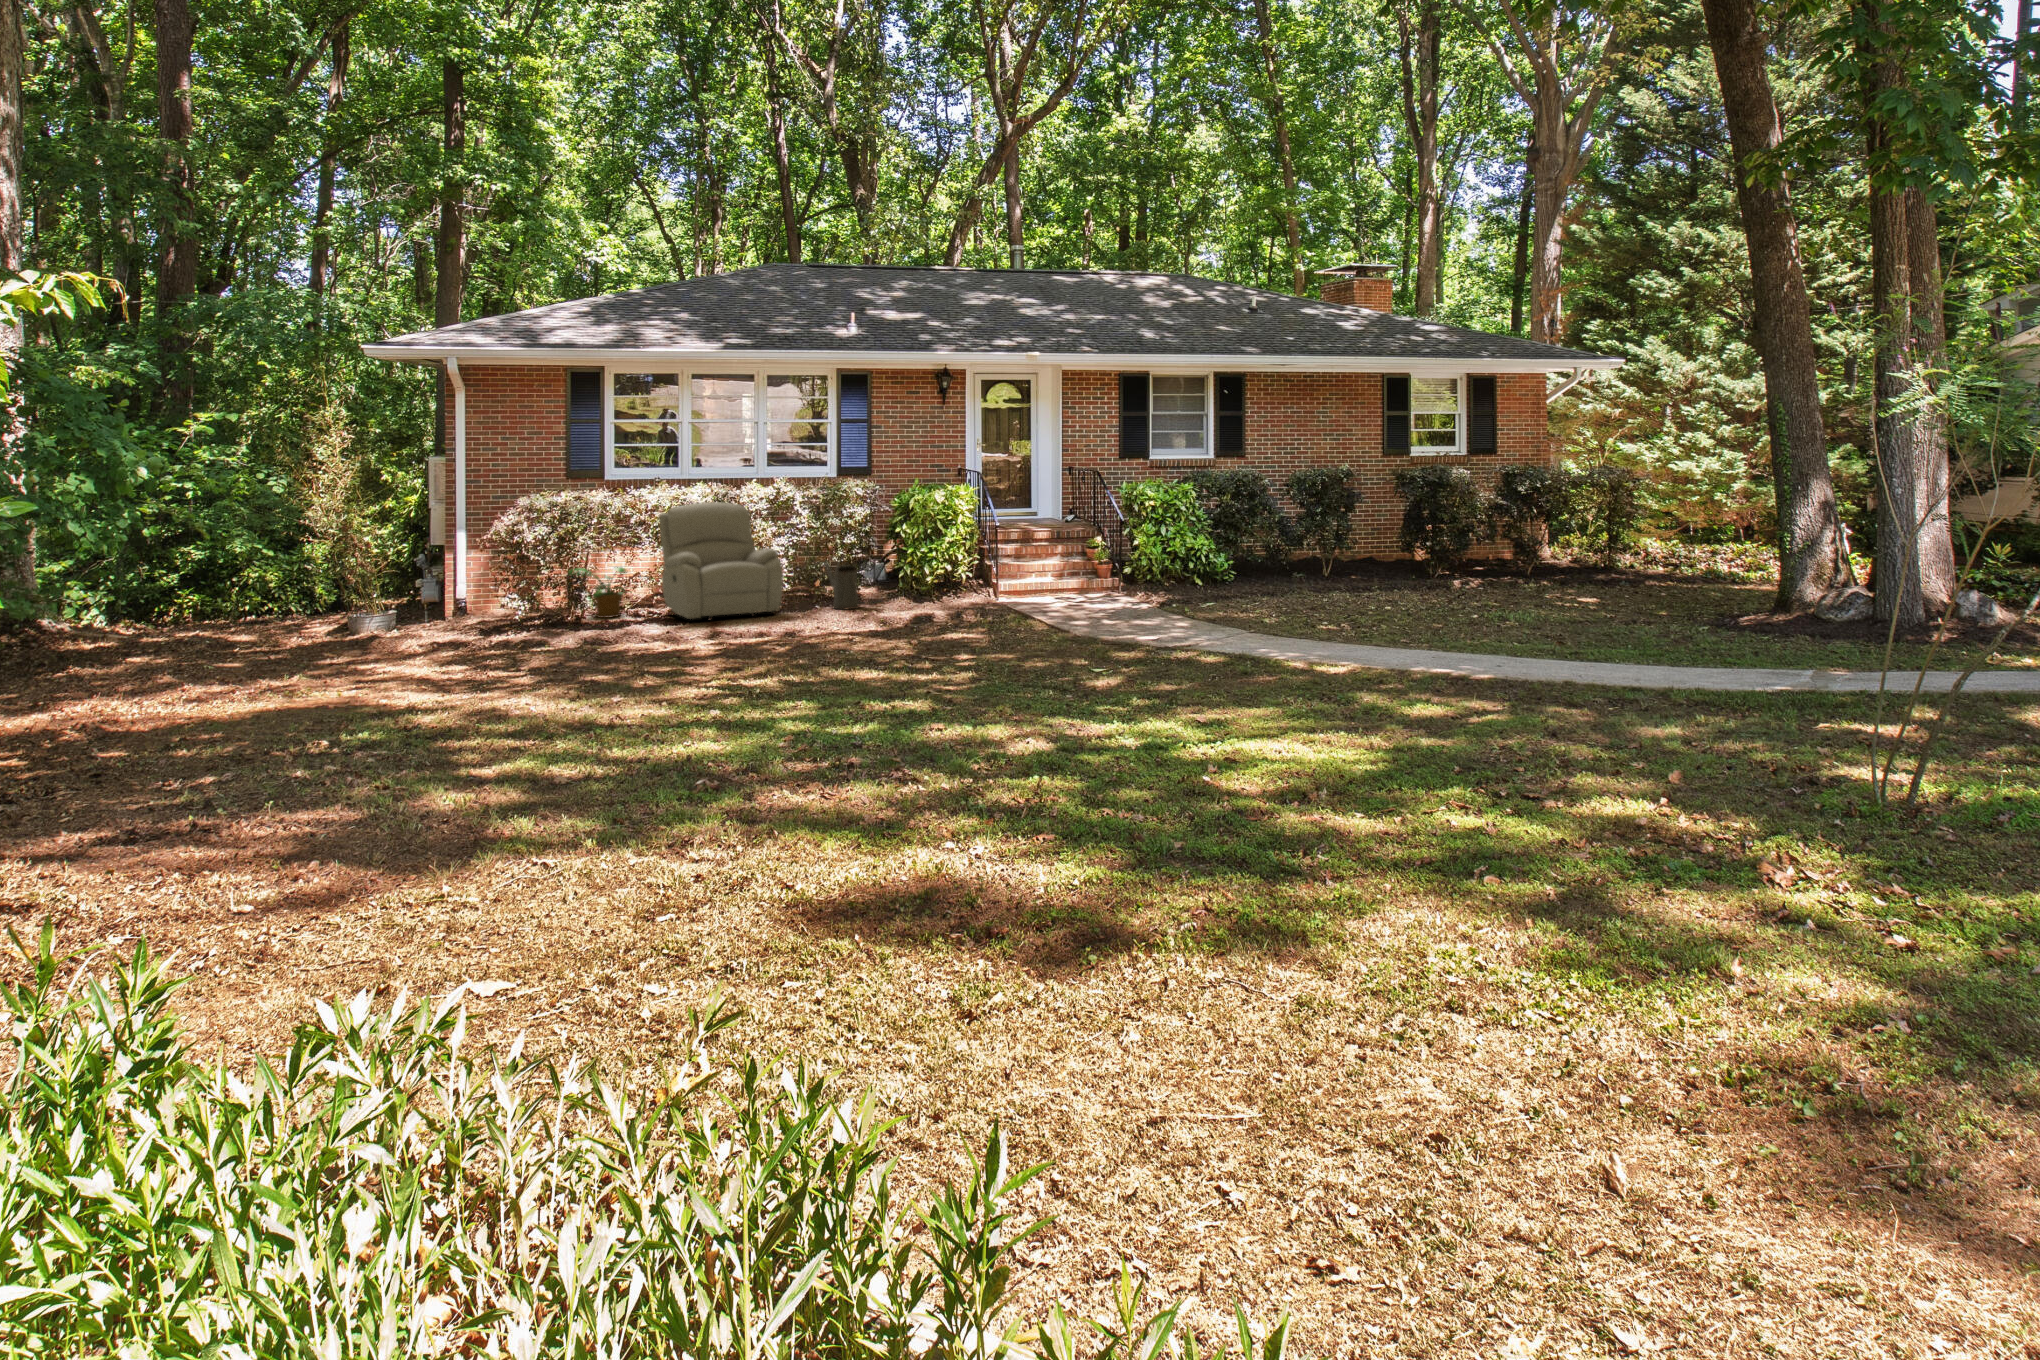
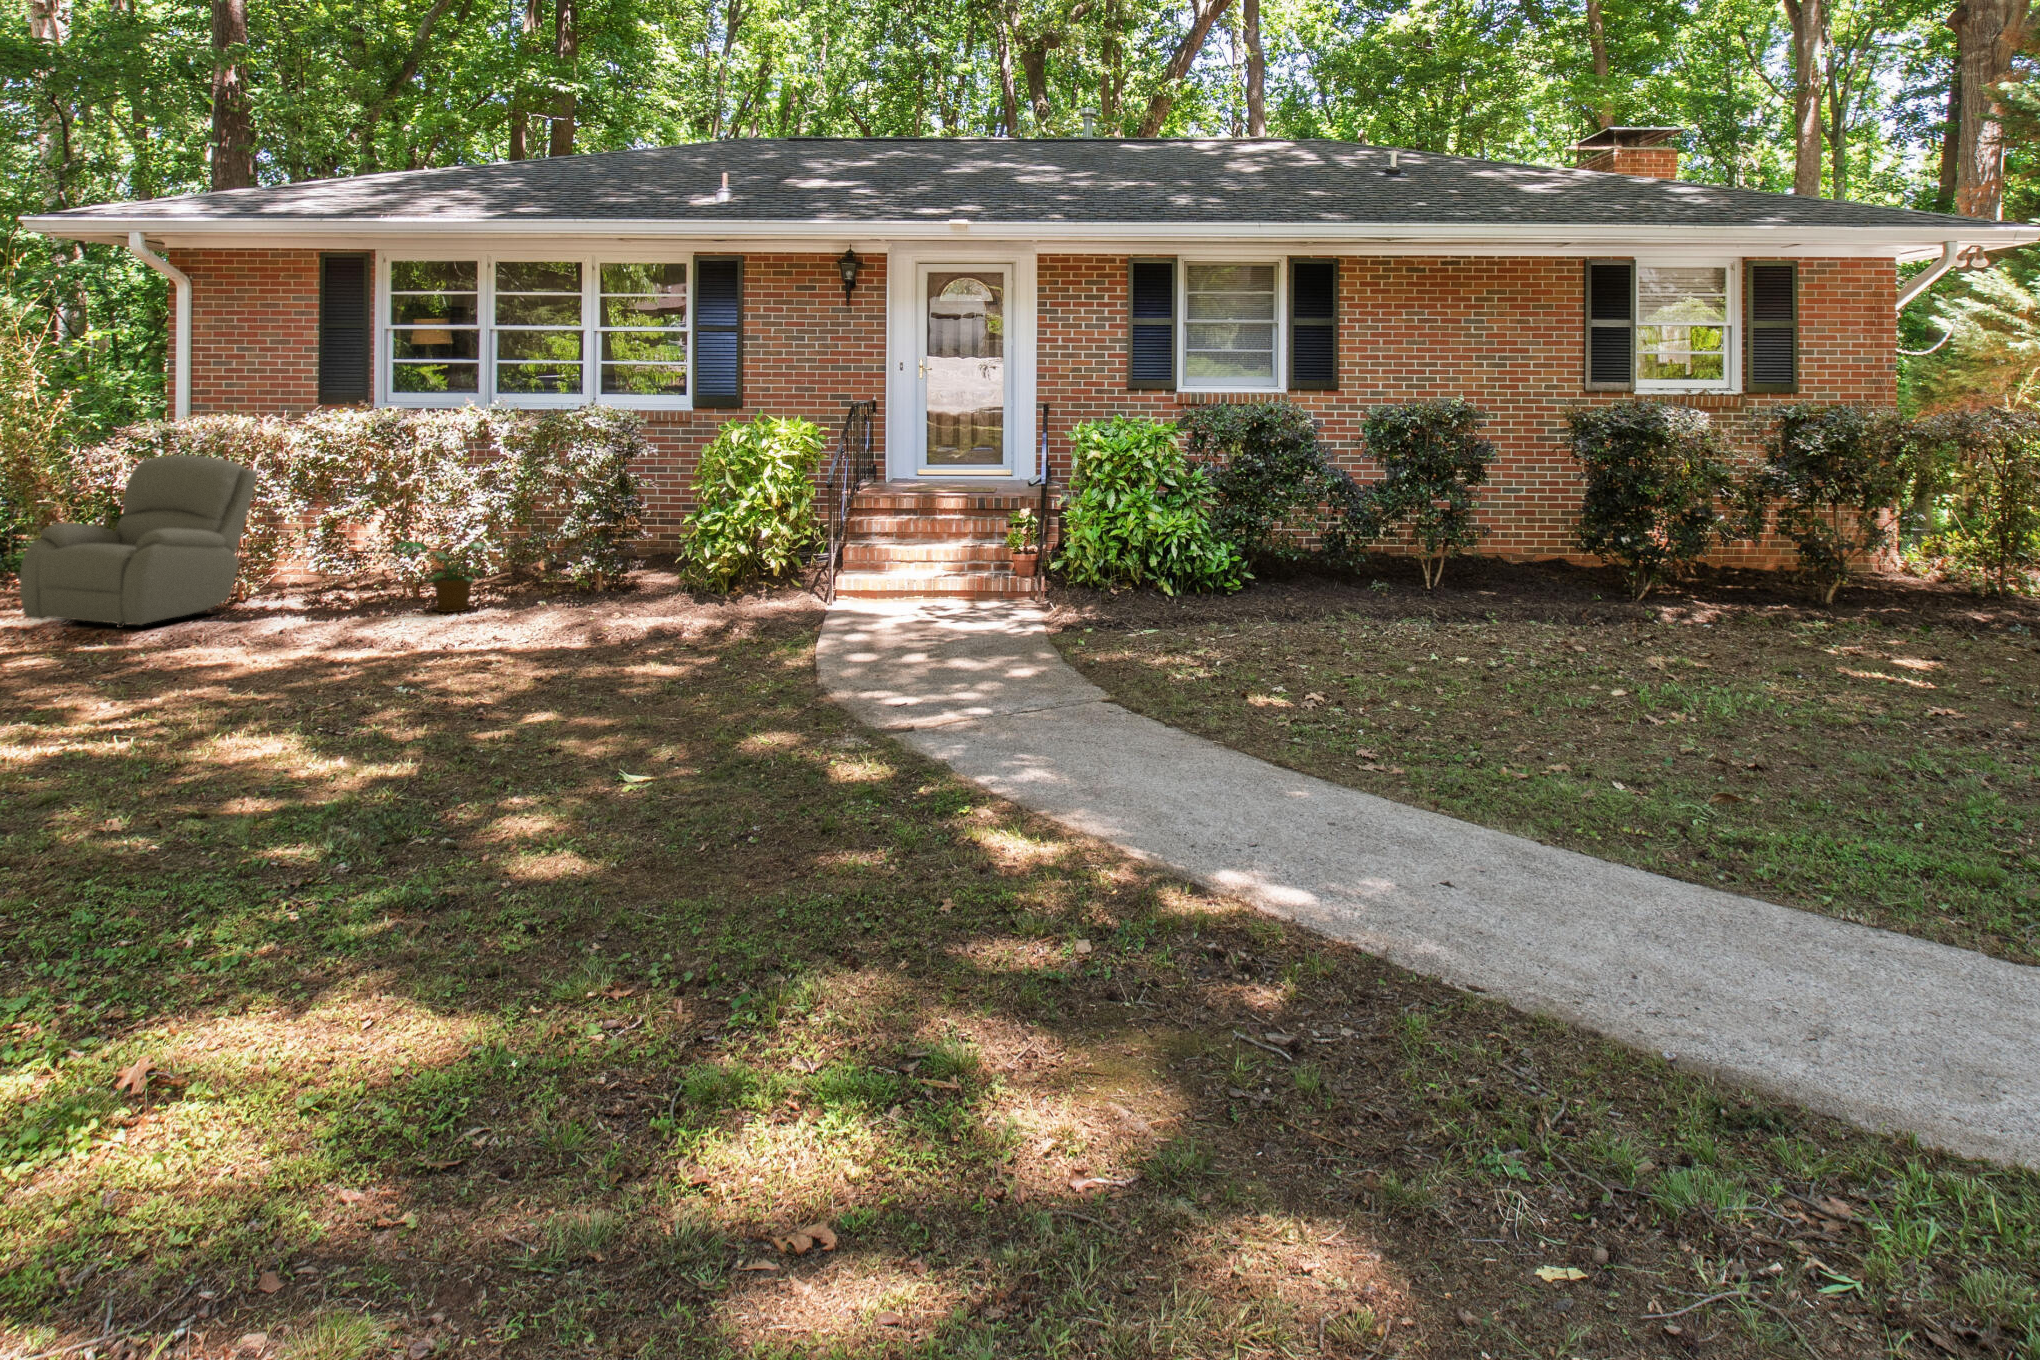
chair: present [659,502,783,621] -> present [20,455,257,628]
watering can: present [825,560,859,609] -> none [756,539,794,616]

